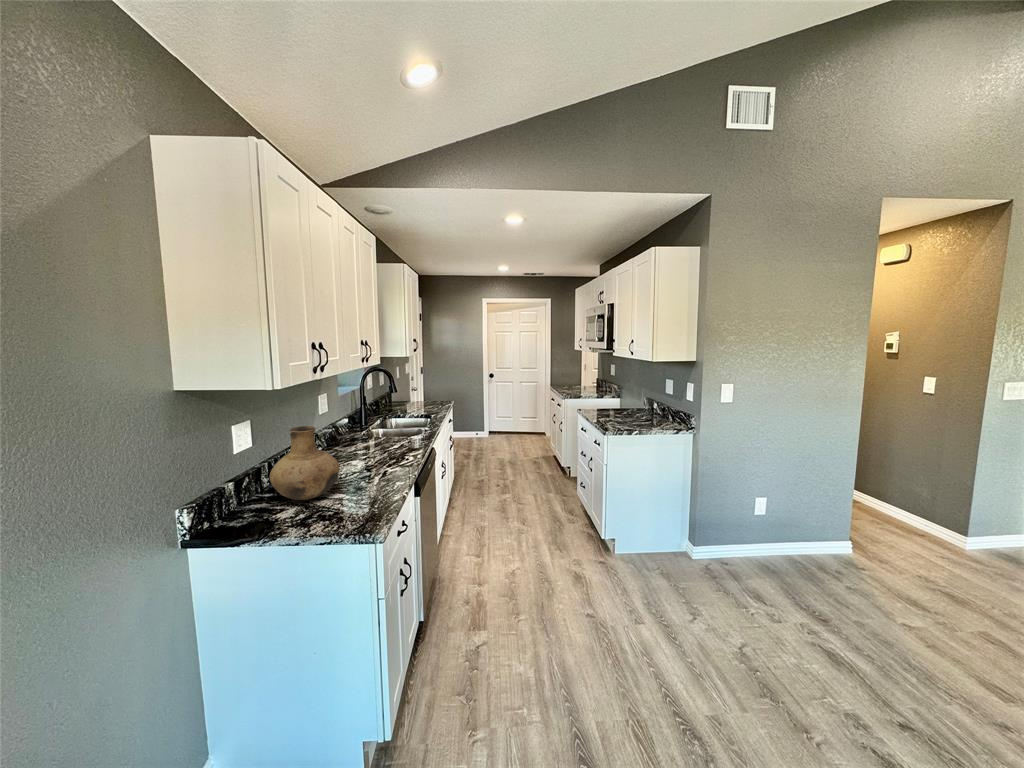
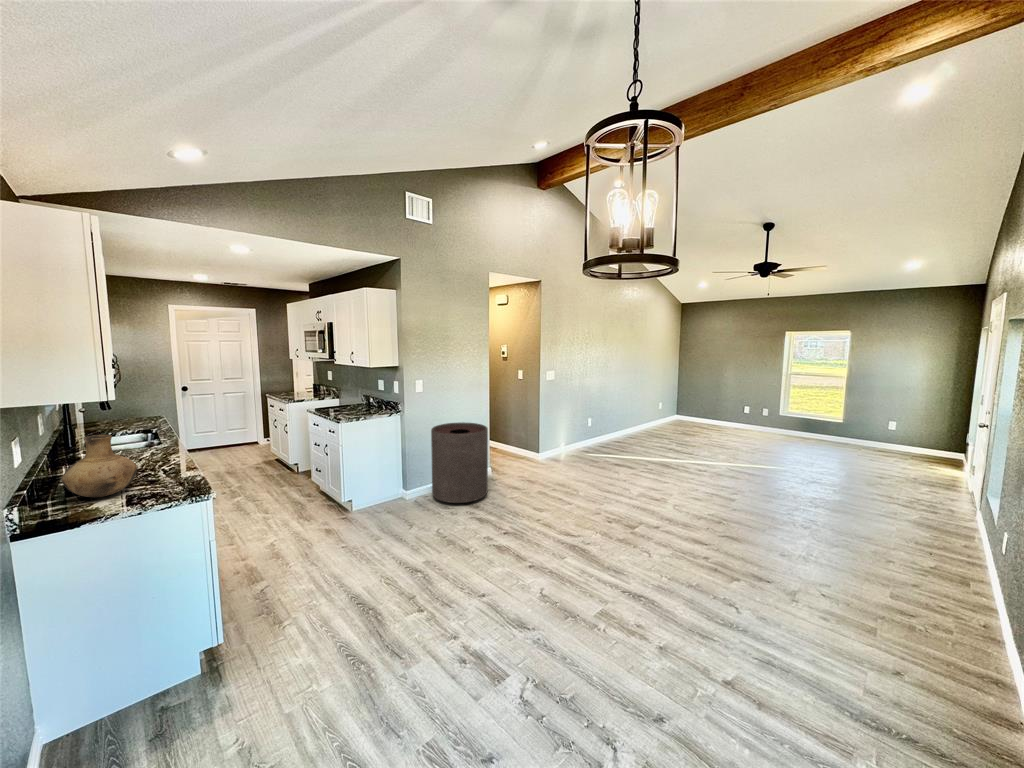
trash can: none [736,456,862,608] -> present [431,422,488,503]

